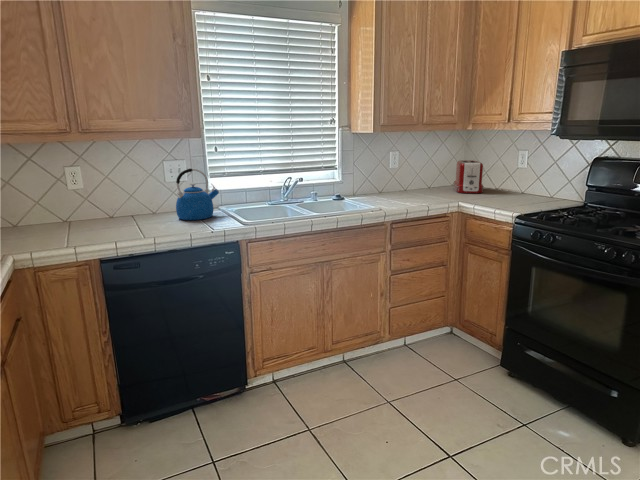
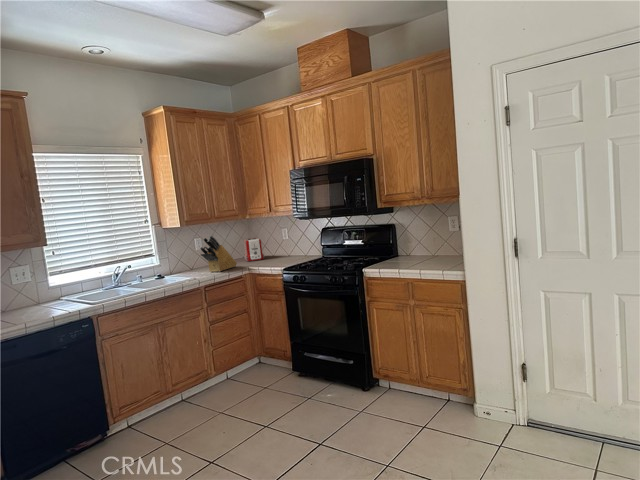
knife block: none [395,149,443,203] -> present [200,236,237,272]
kettle: present [176,169,219,220] -> none [28,270,64,311]

